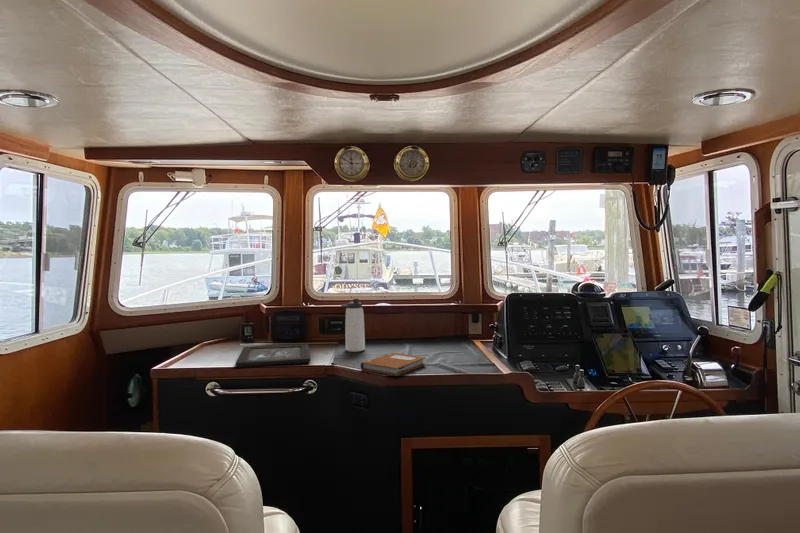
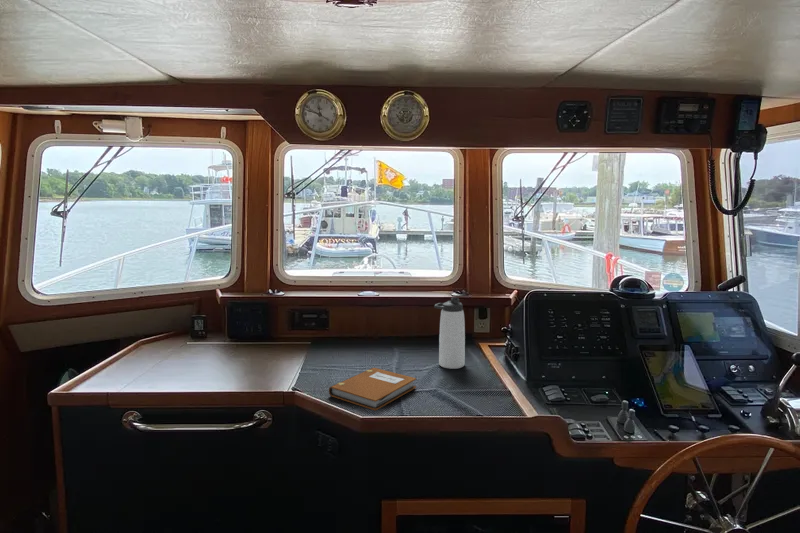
thermos bottle: present [341,299,365,352] -> present [434,298,465,369]
tray: present [236,344,310,367] -> none [165,346,271,387]

